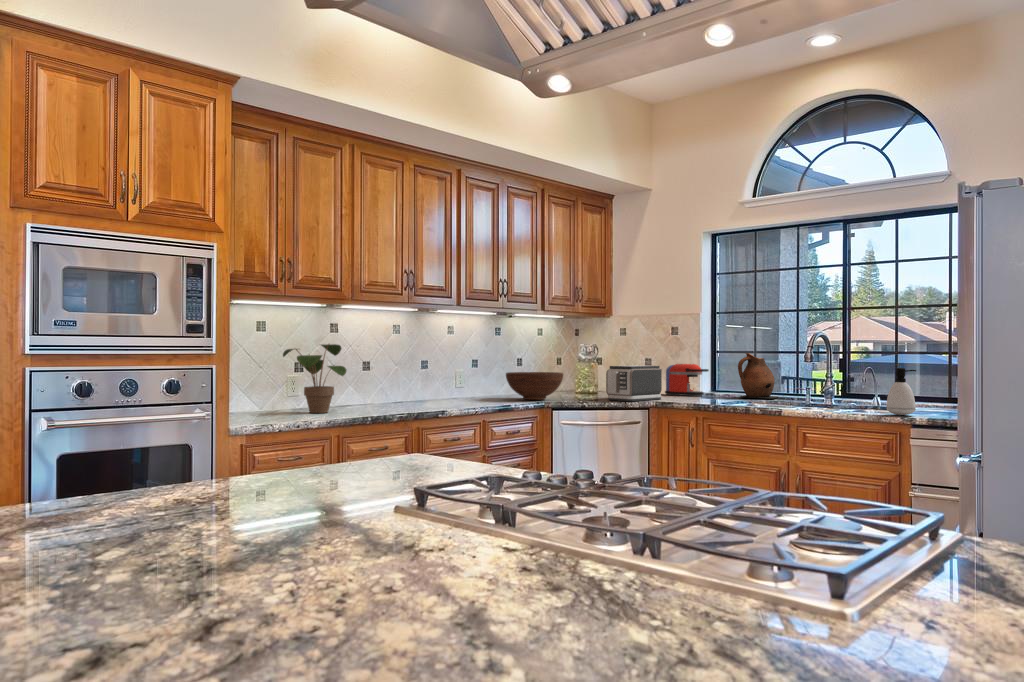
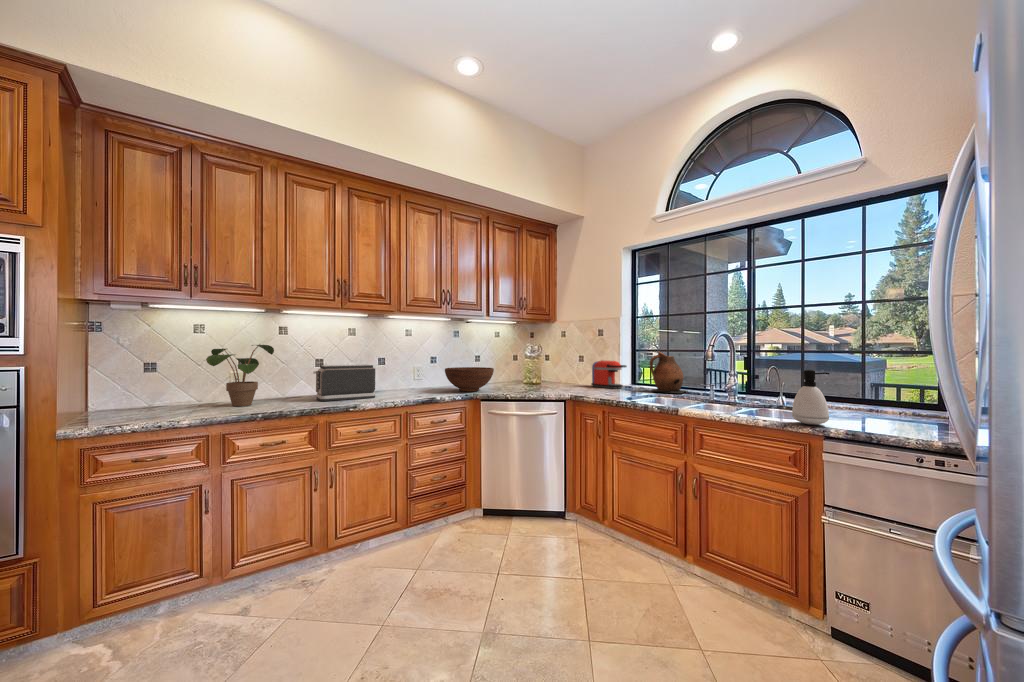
toaster: present [606,366,662,401] -> present [313,365,375,401]

